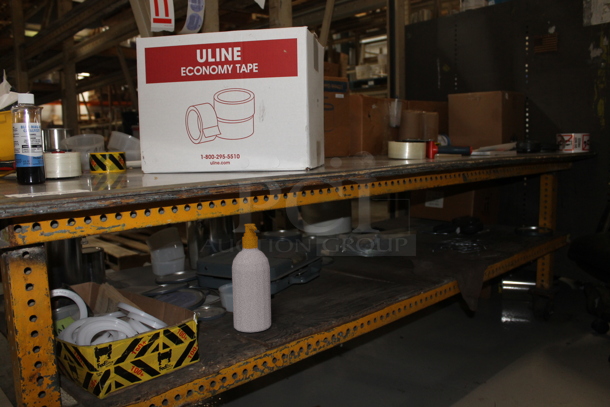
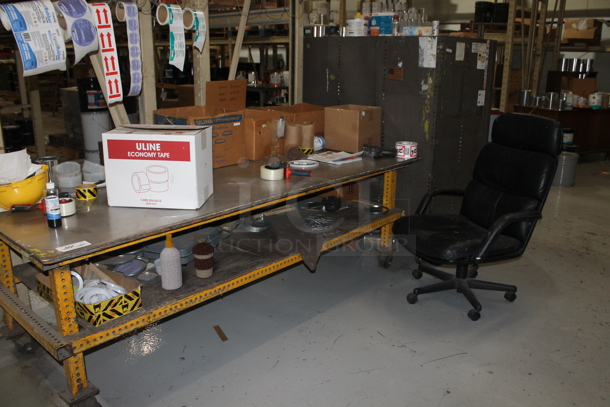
coffee cup: none [287,250,327,315] -> present [192,242,214,278]

